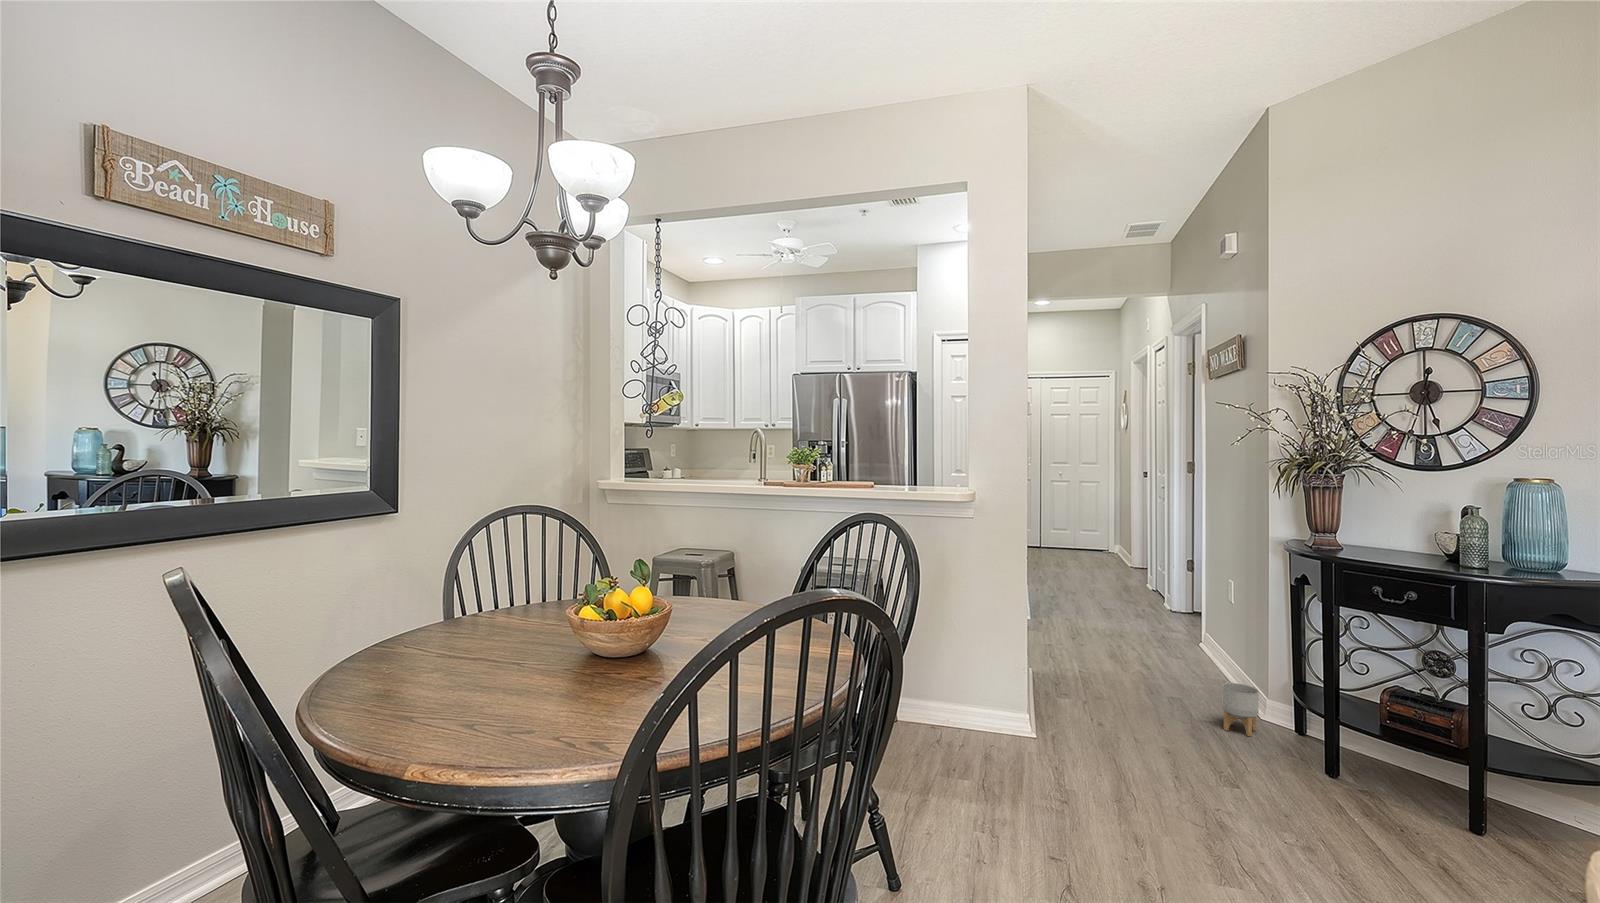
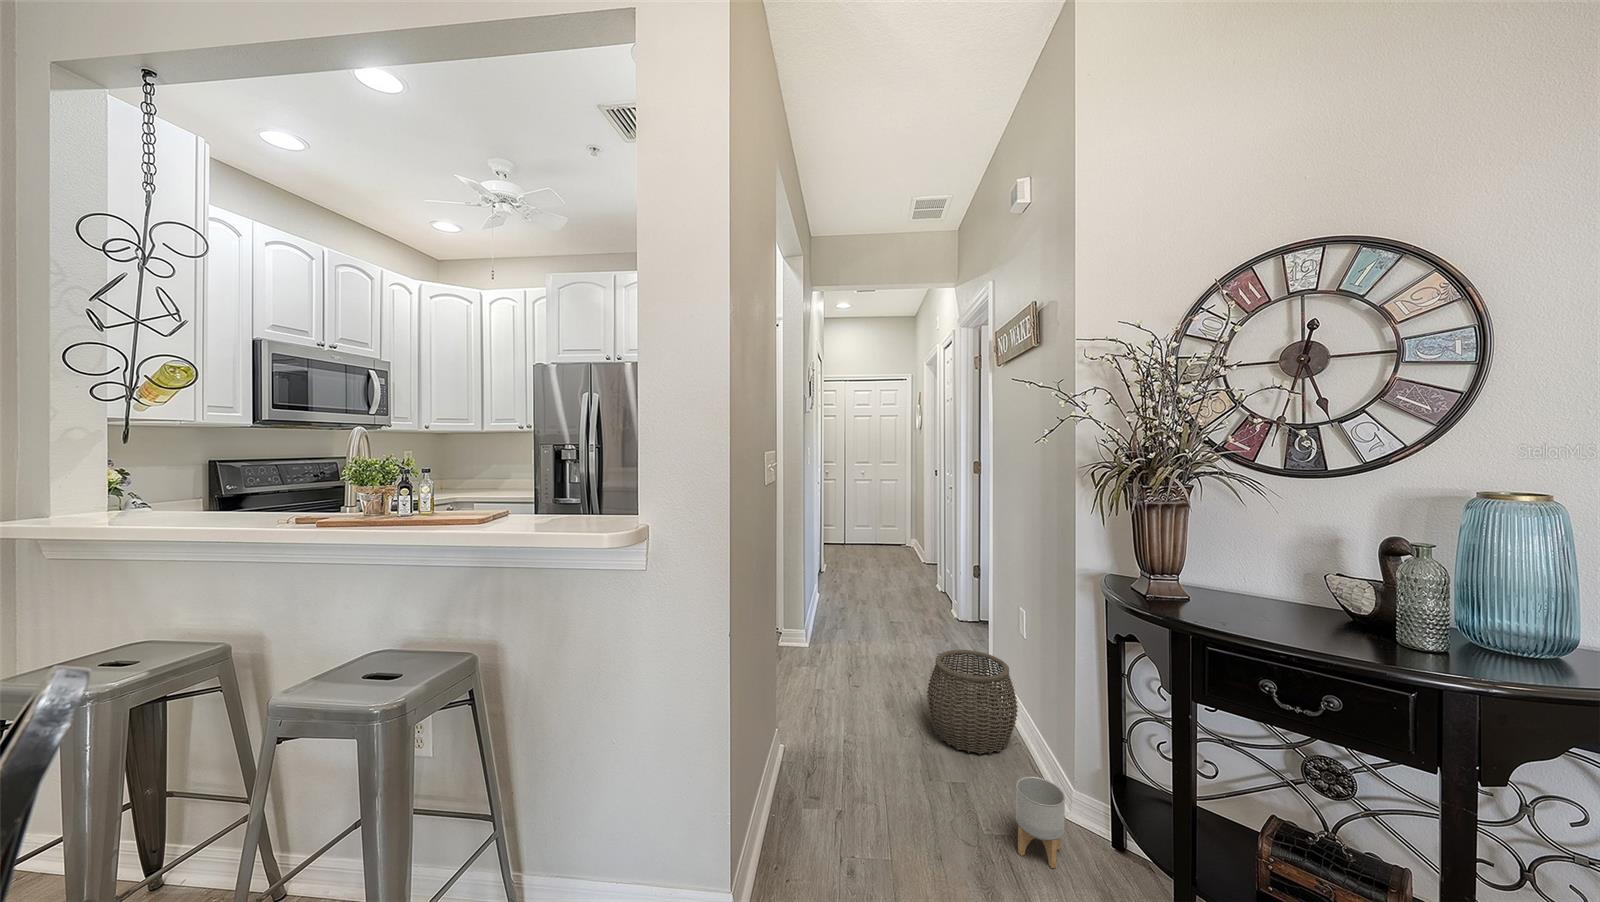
woven basket: none [1149,615,1228,689] -> present [927,650,1018,754]

